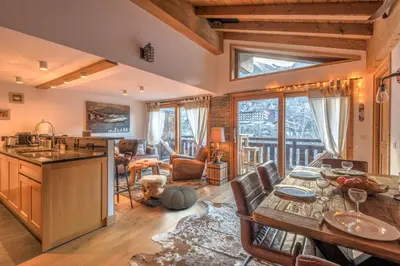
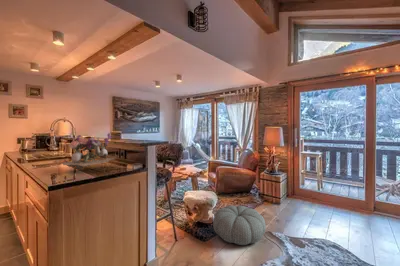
flower arrangement: none [47,131,86,156] -> present [62,133,112,169]

